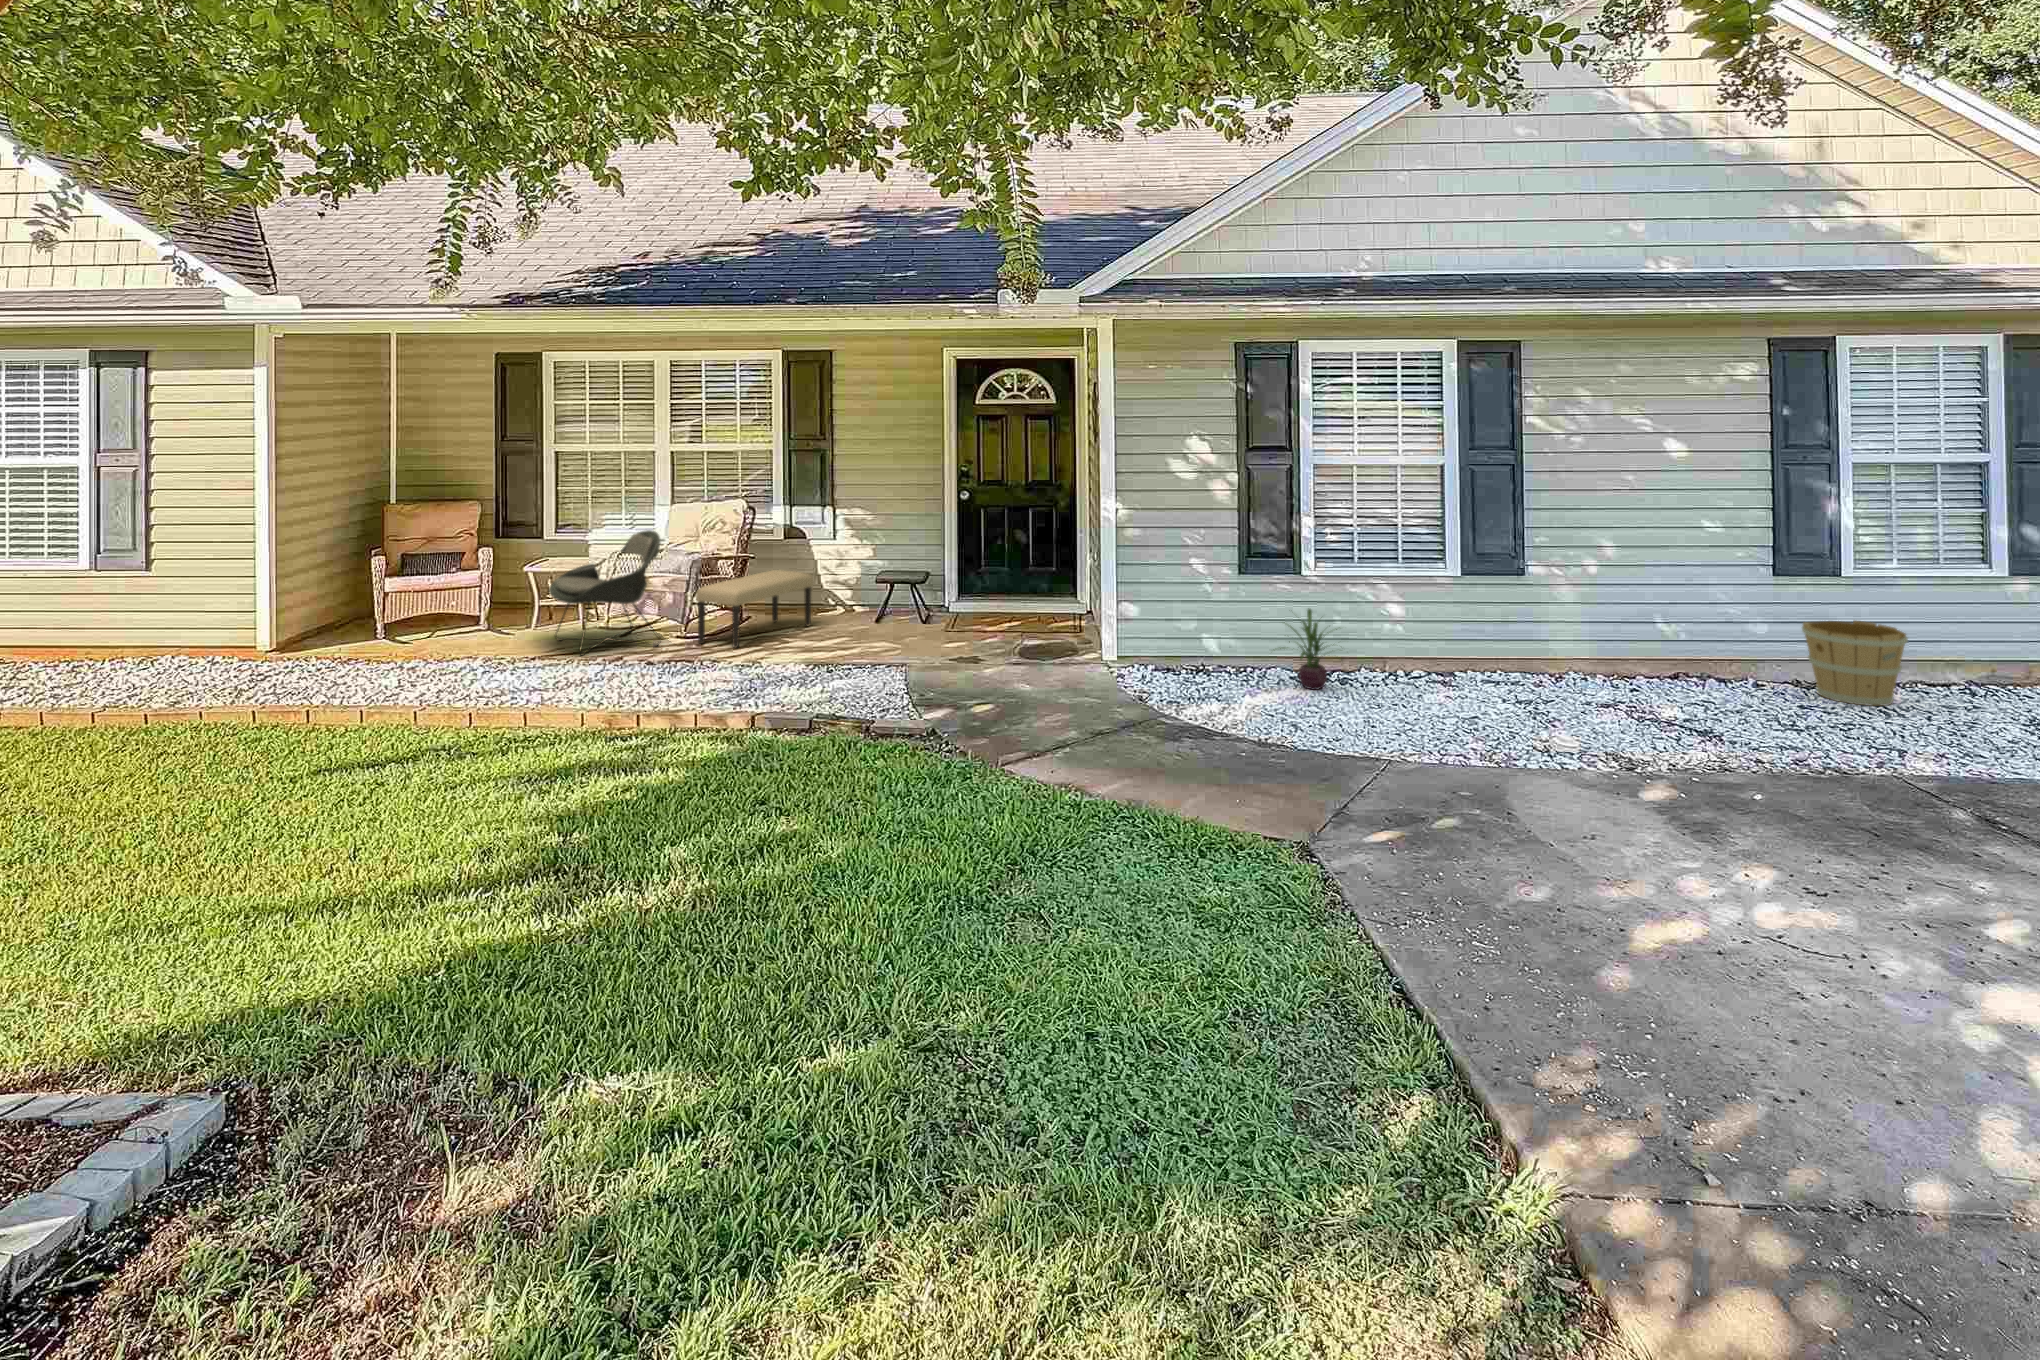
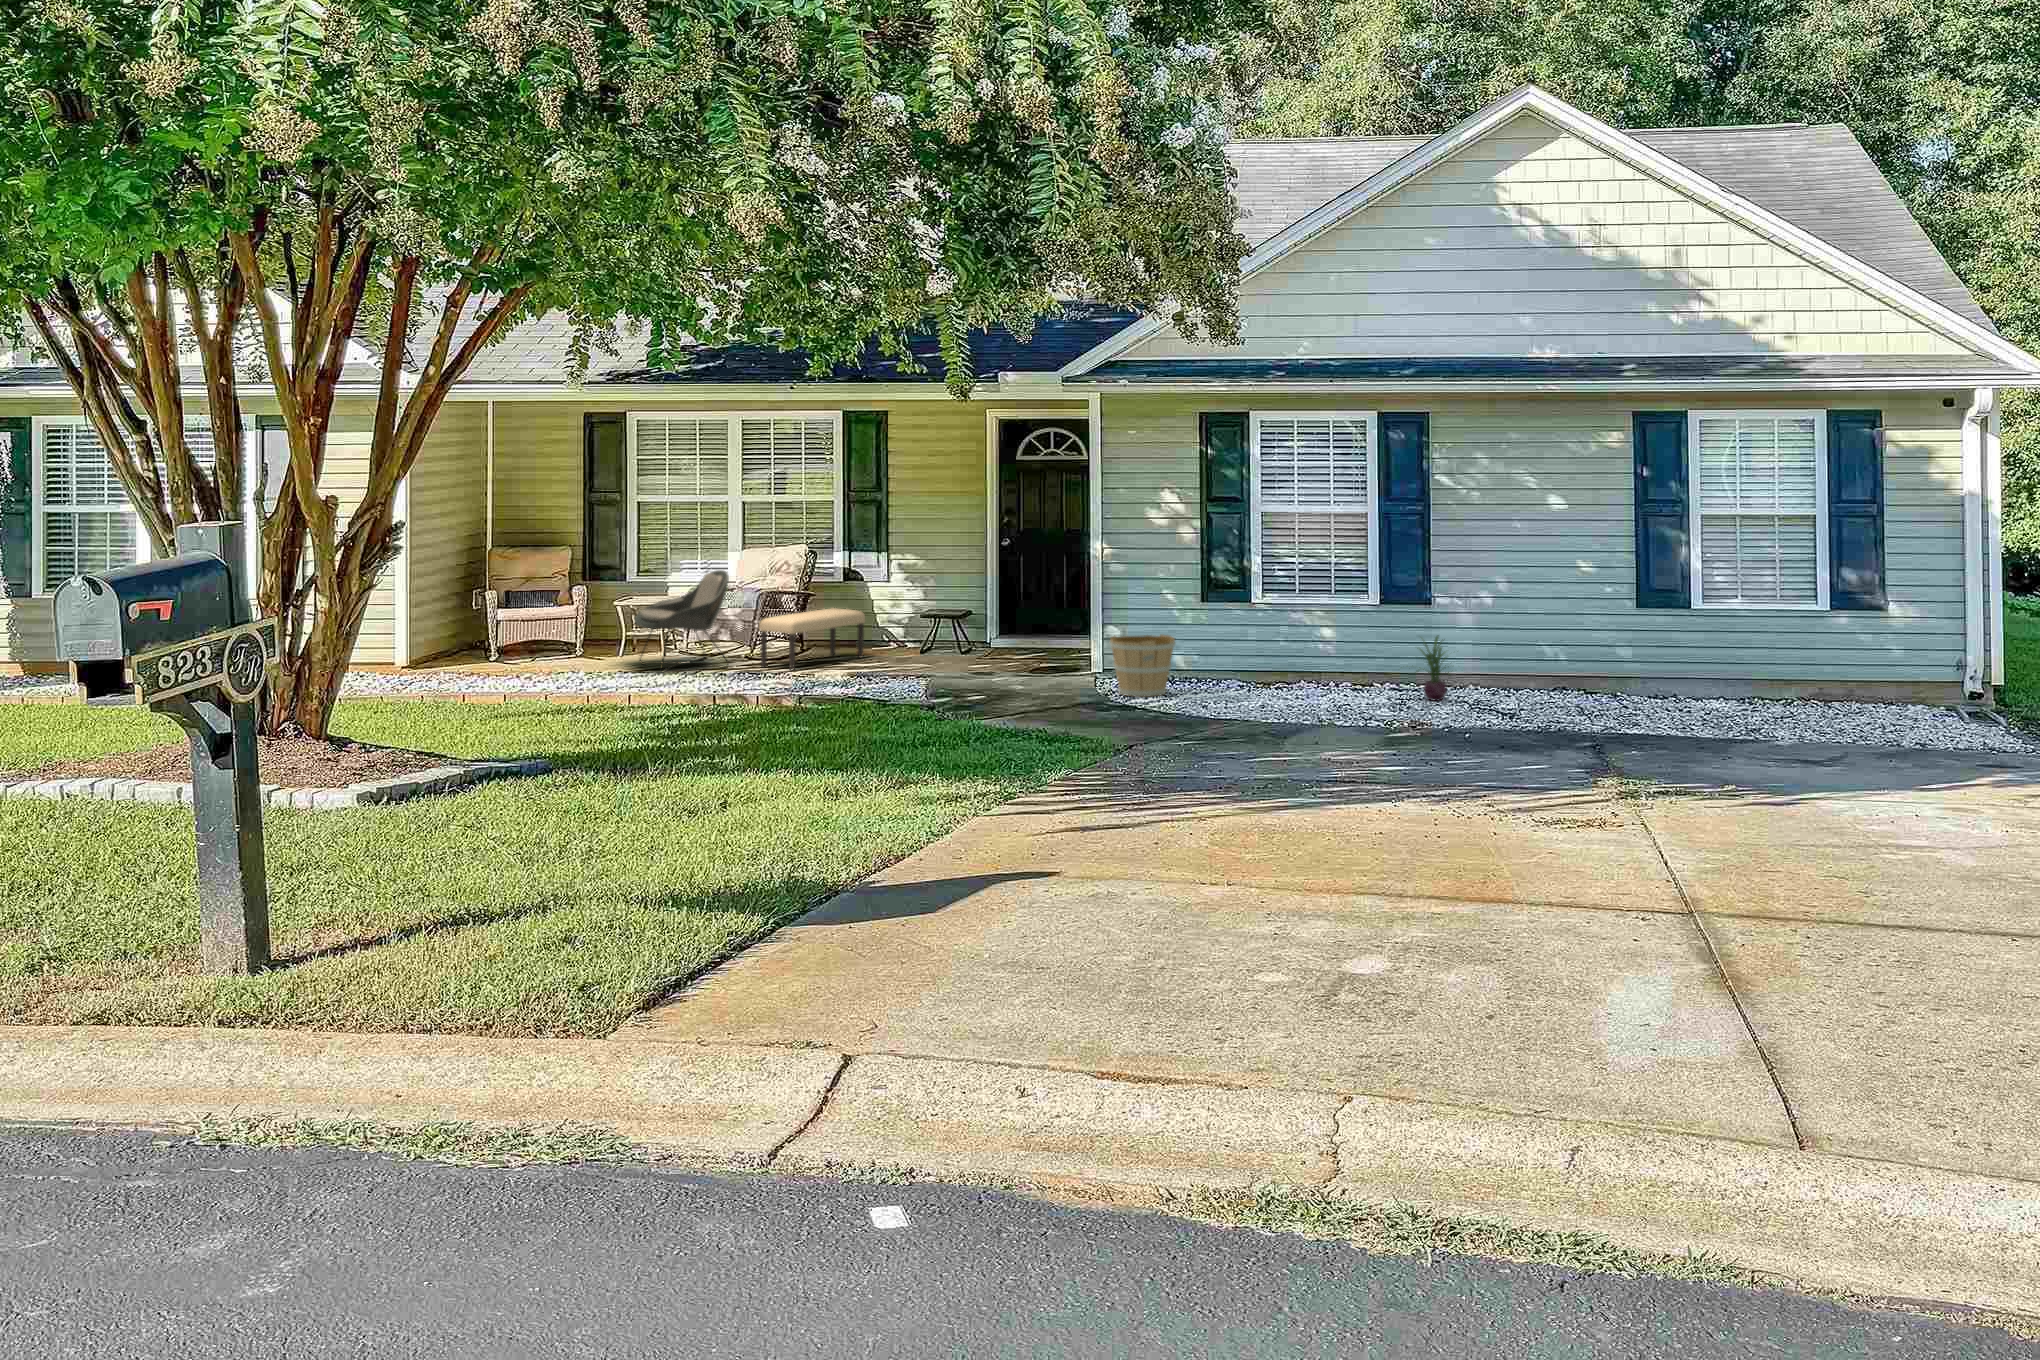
decorative plant: present [1280,609,1337,690] -> present [1420,636,1449,701]
wooden bucket: present [1802,621,1908,706] -> present [1110,635,1175,697]

